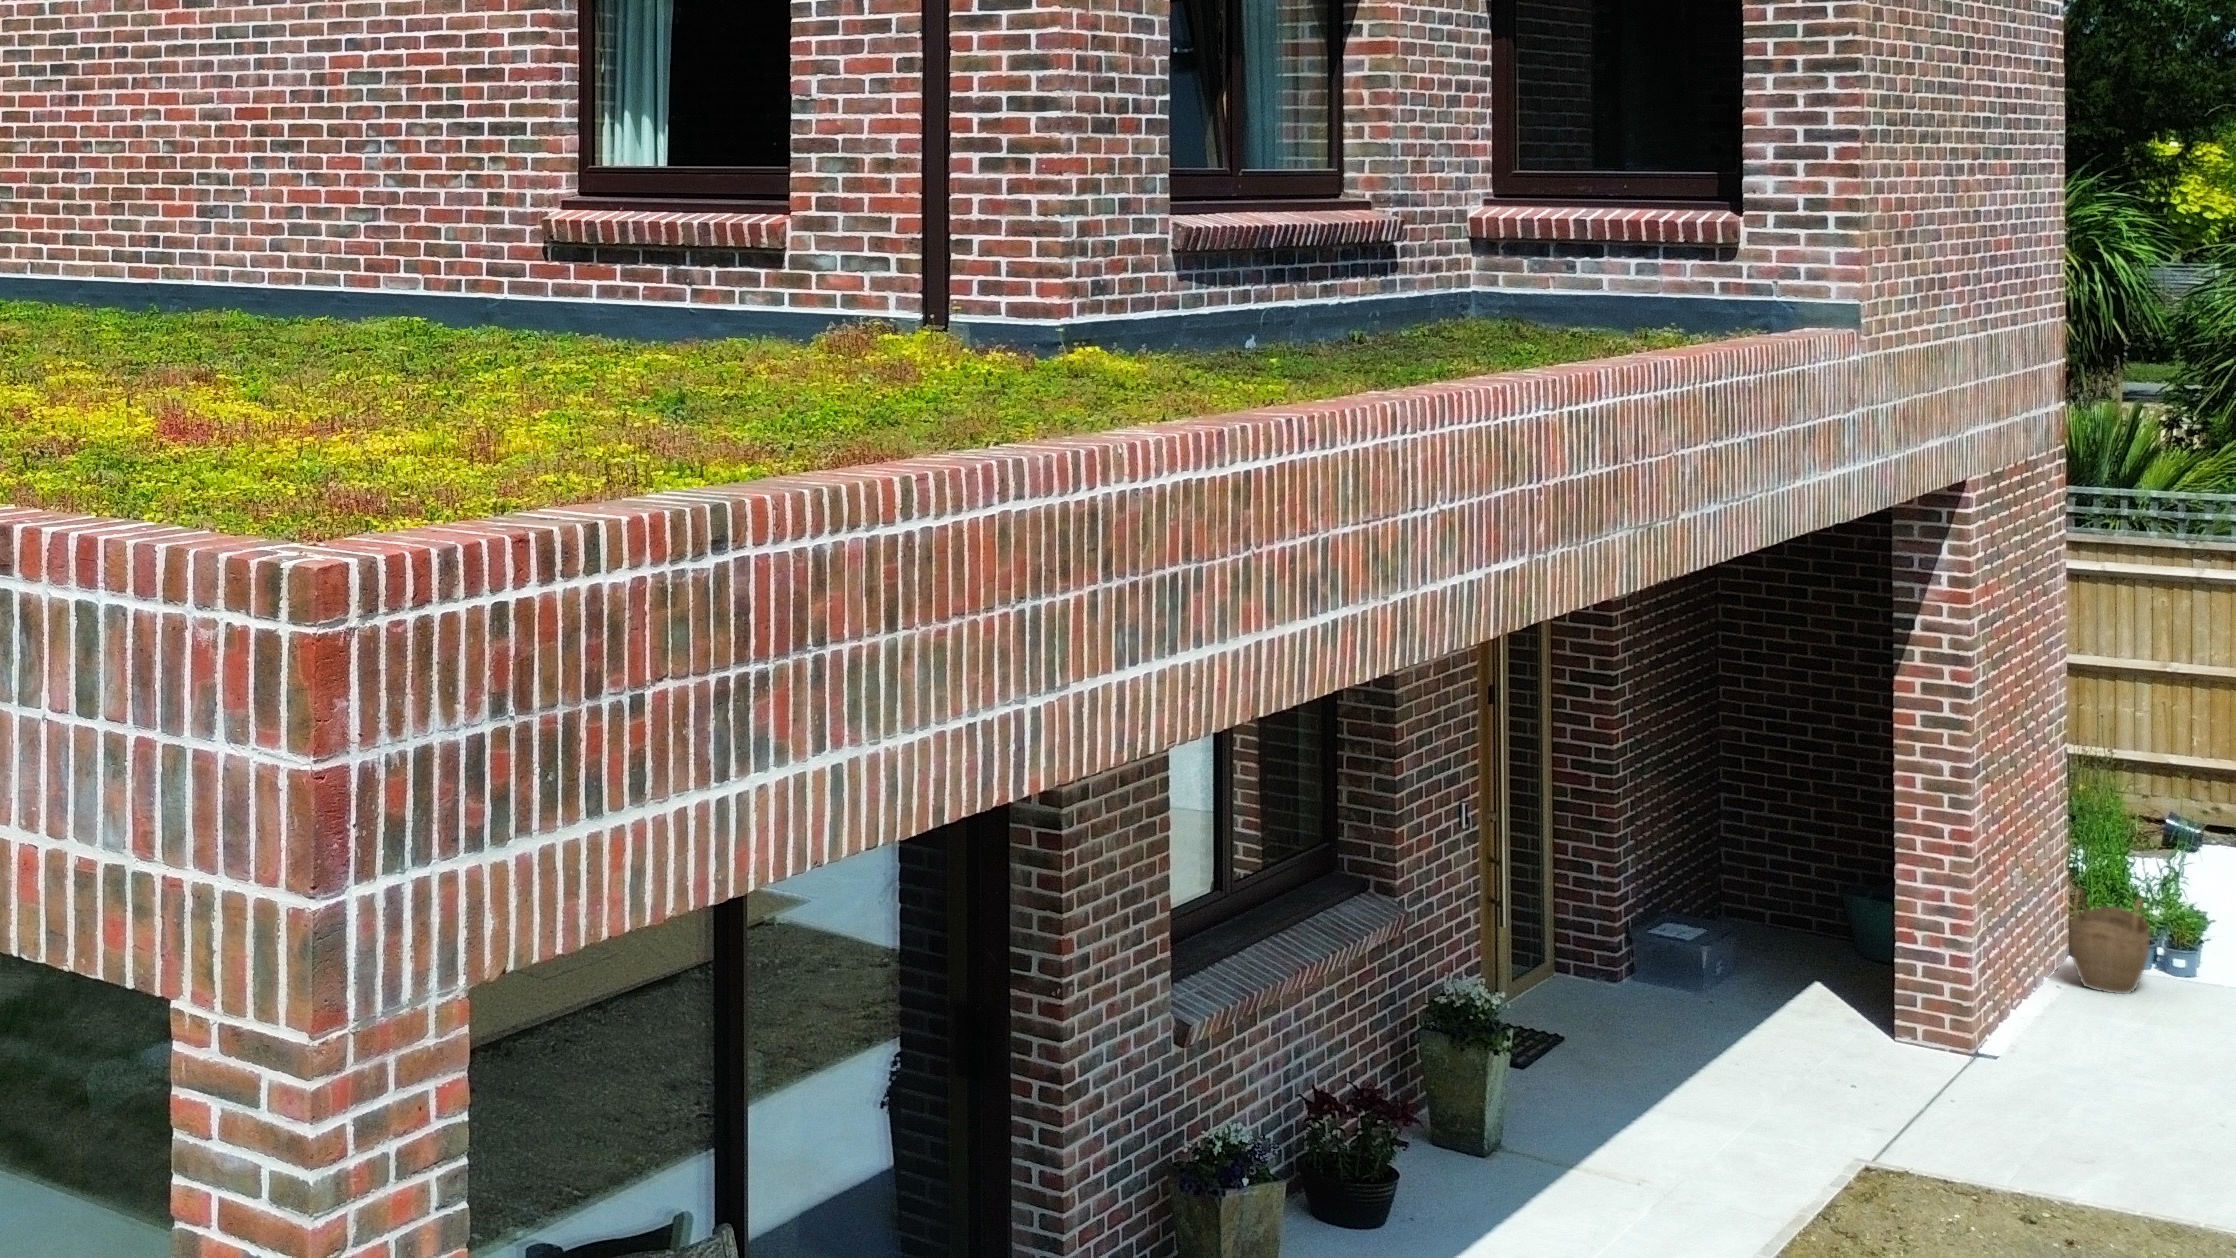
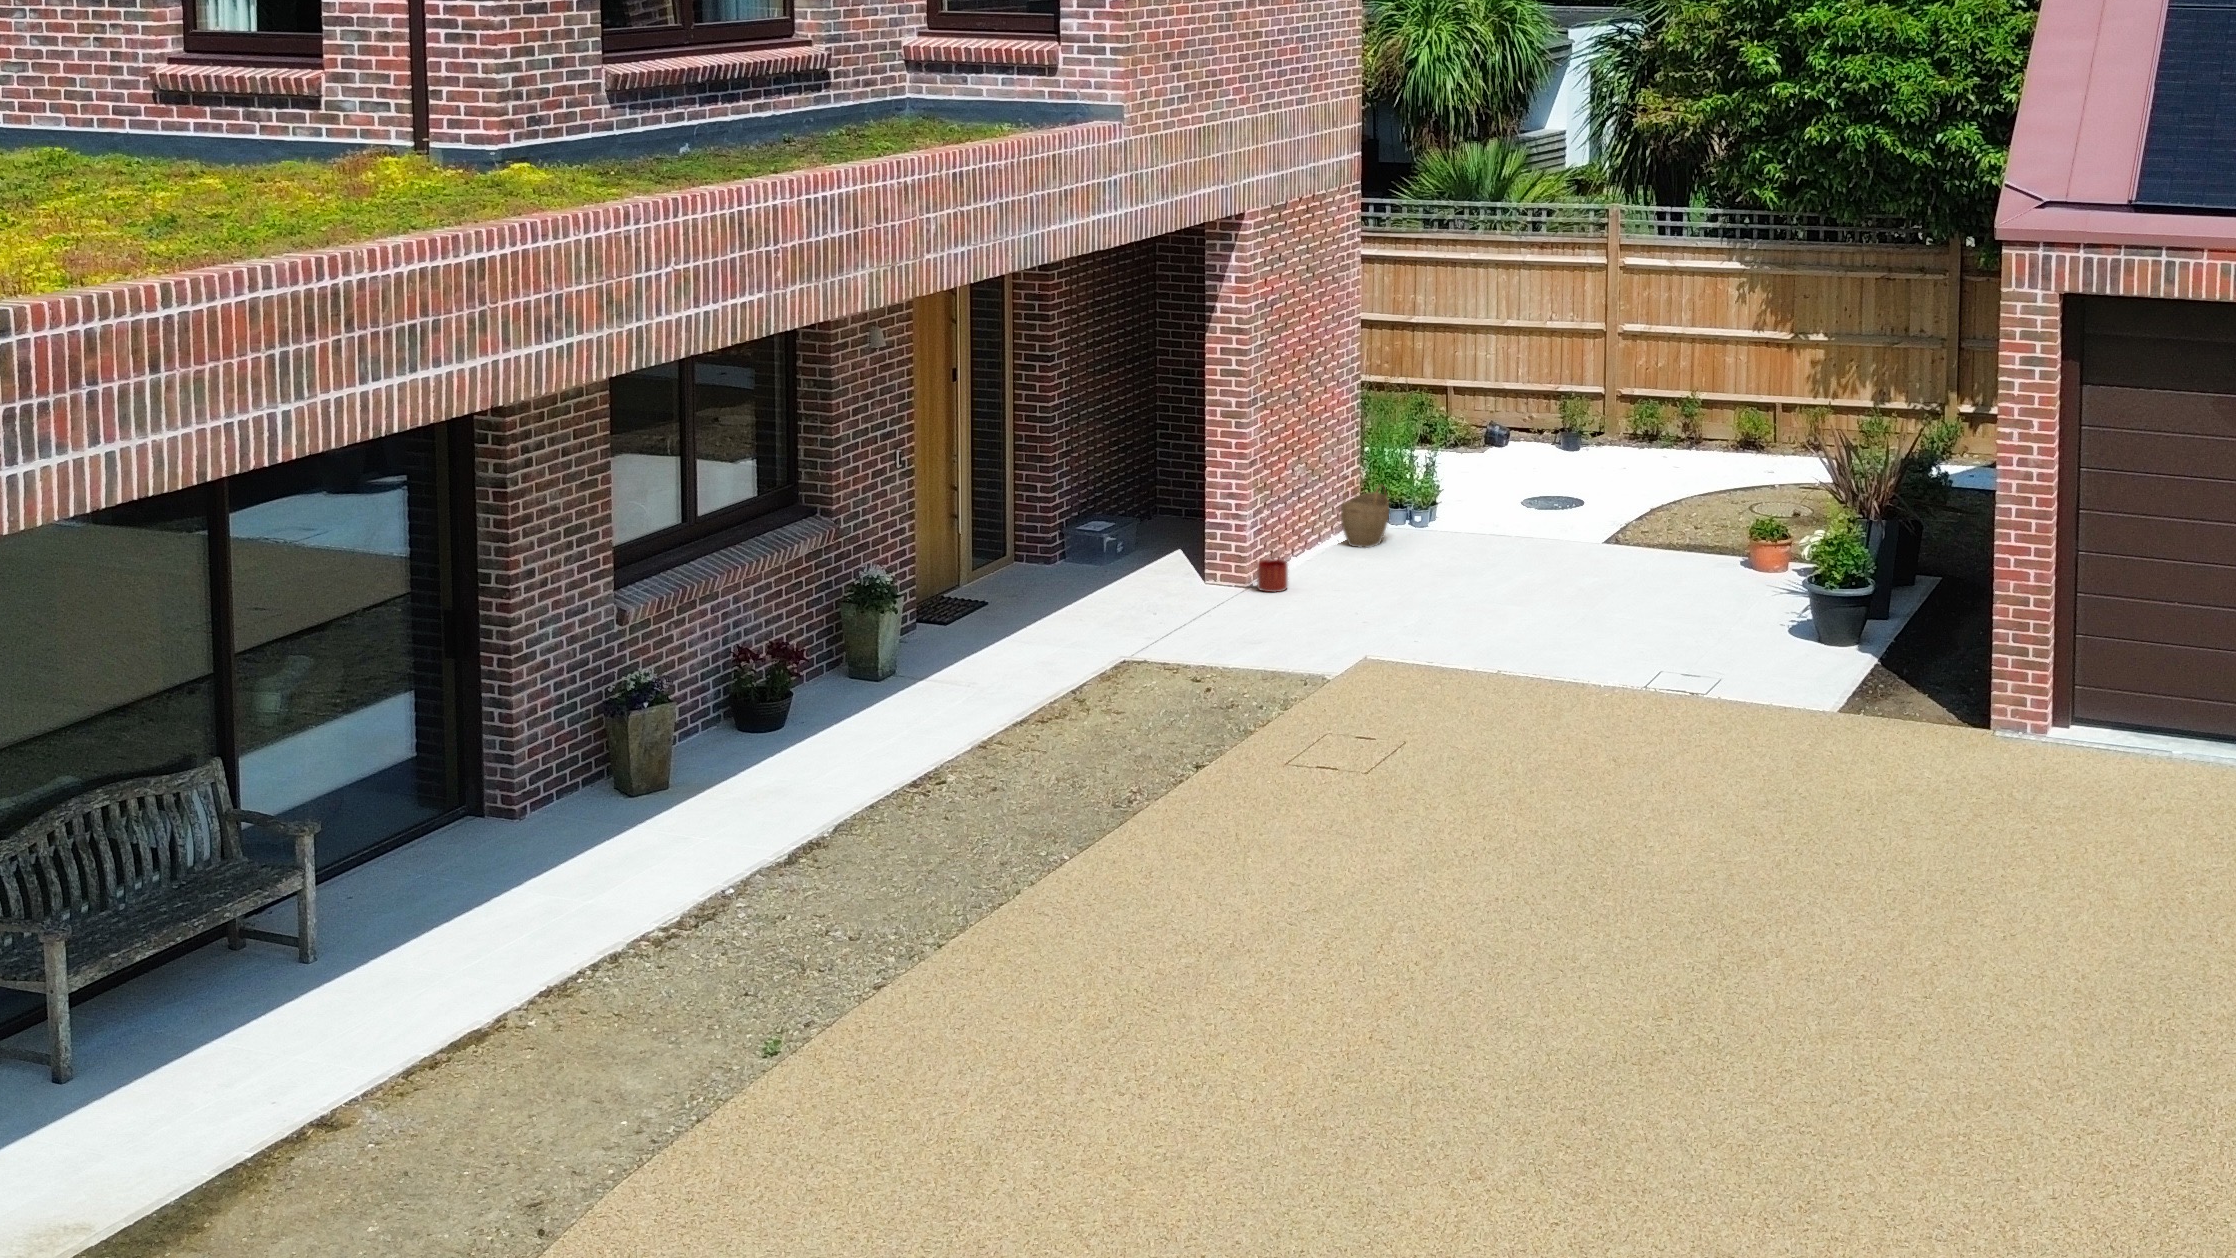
planter: none [2000,1005,2055,1060] -> present [1257,559,1288,592]

